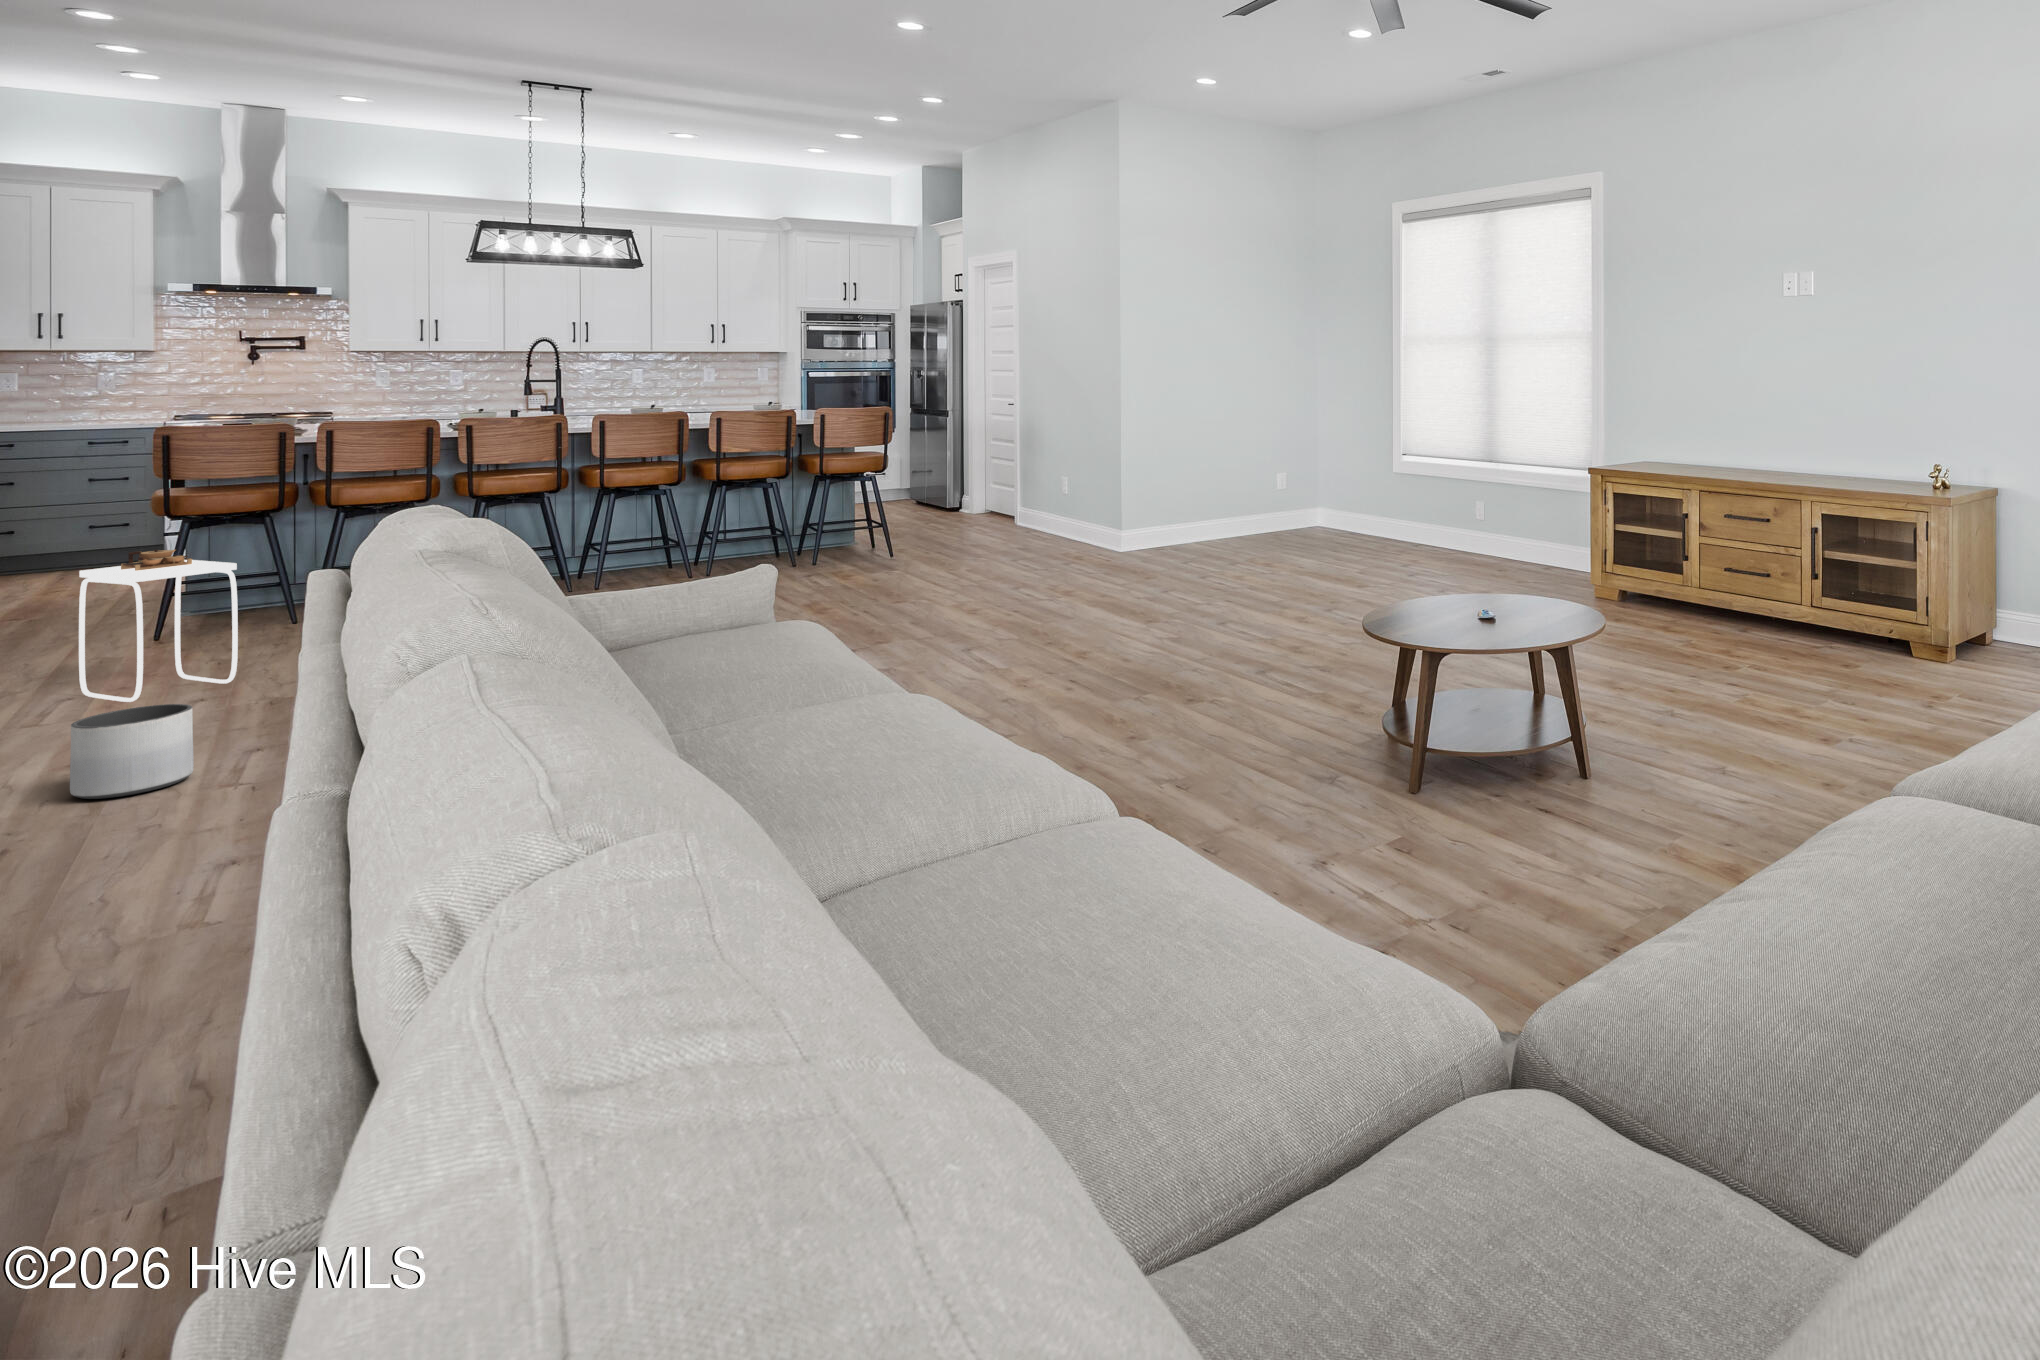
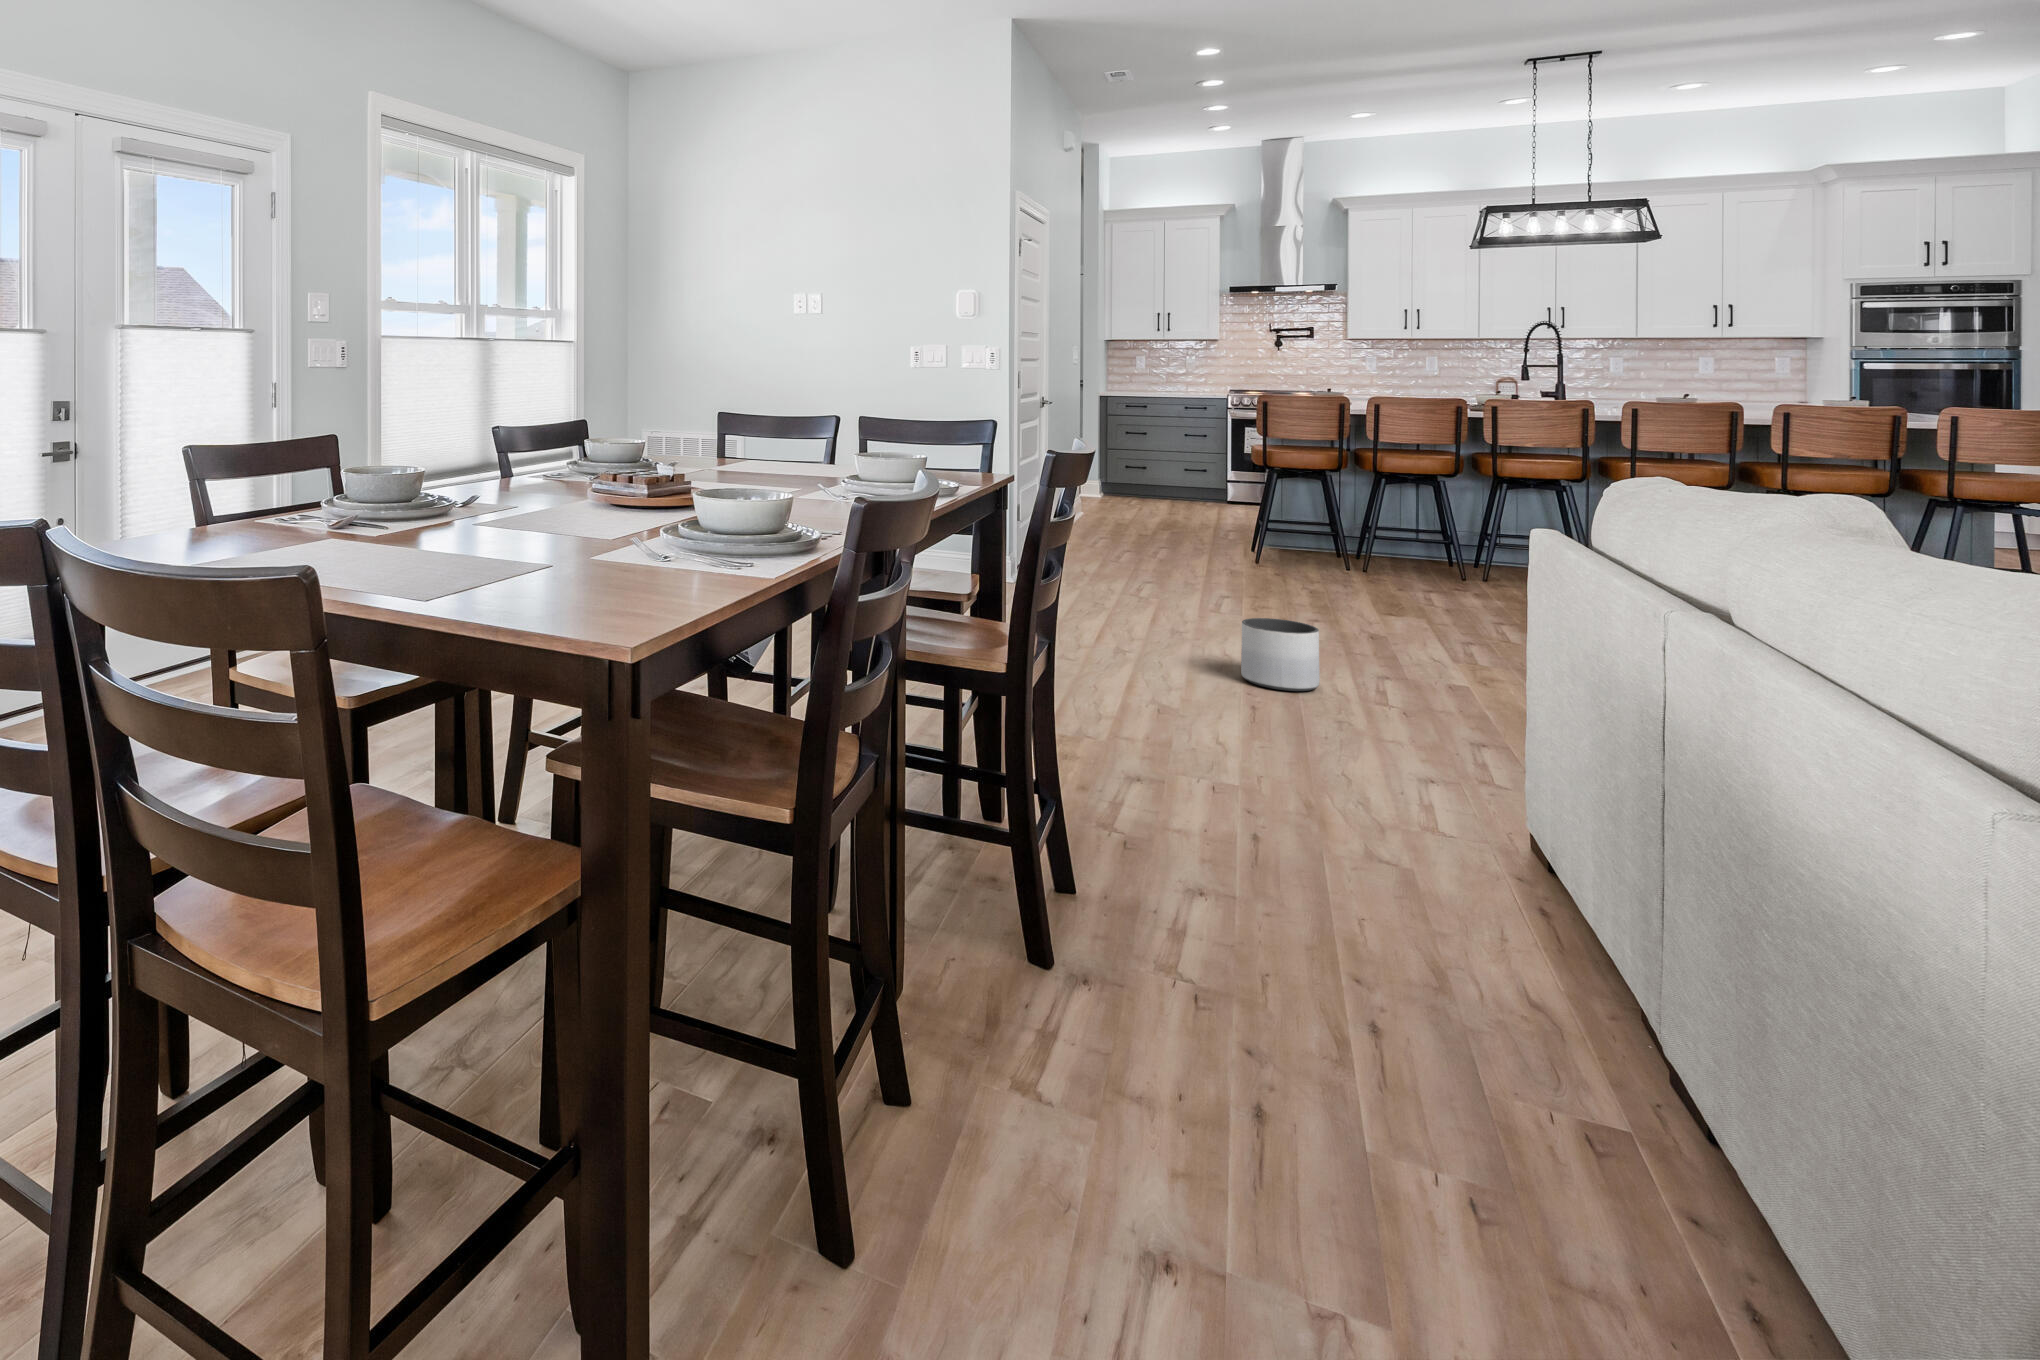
side table: present [79,550,238,702] -> none [1219,492,1323,612]

